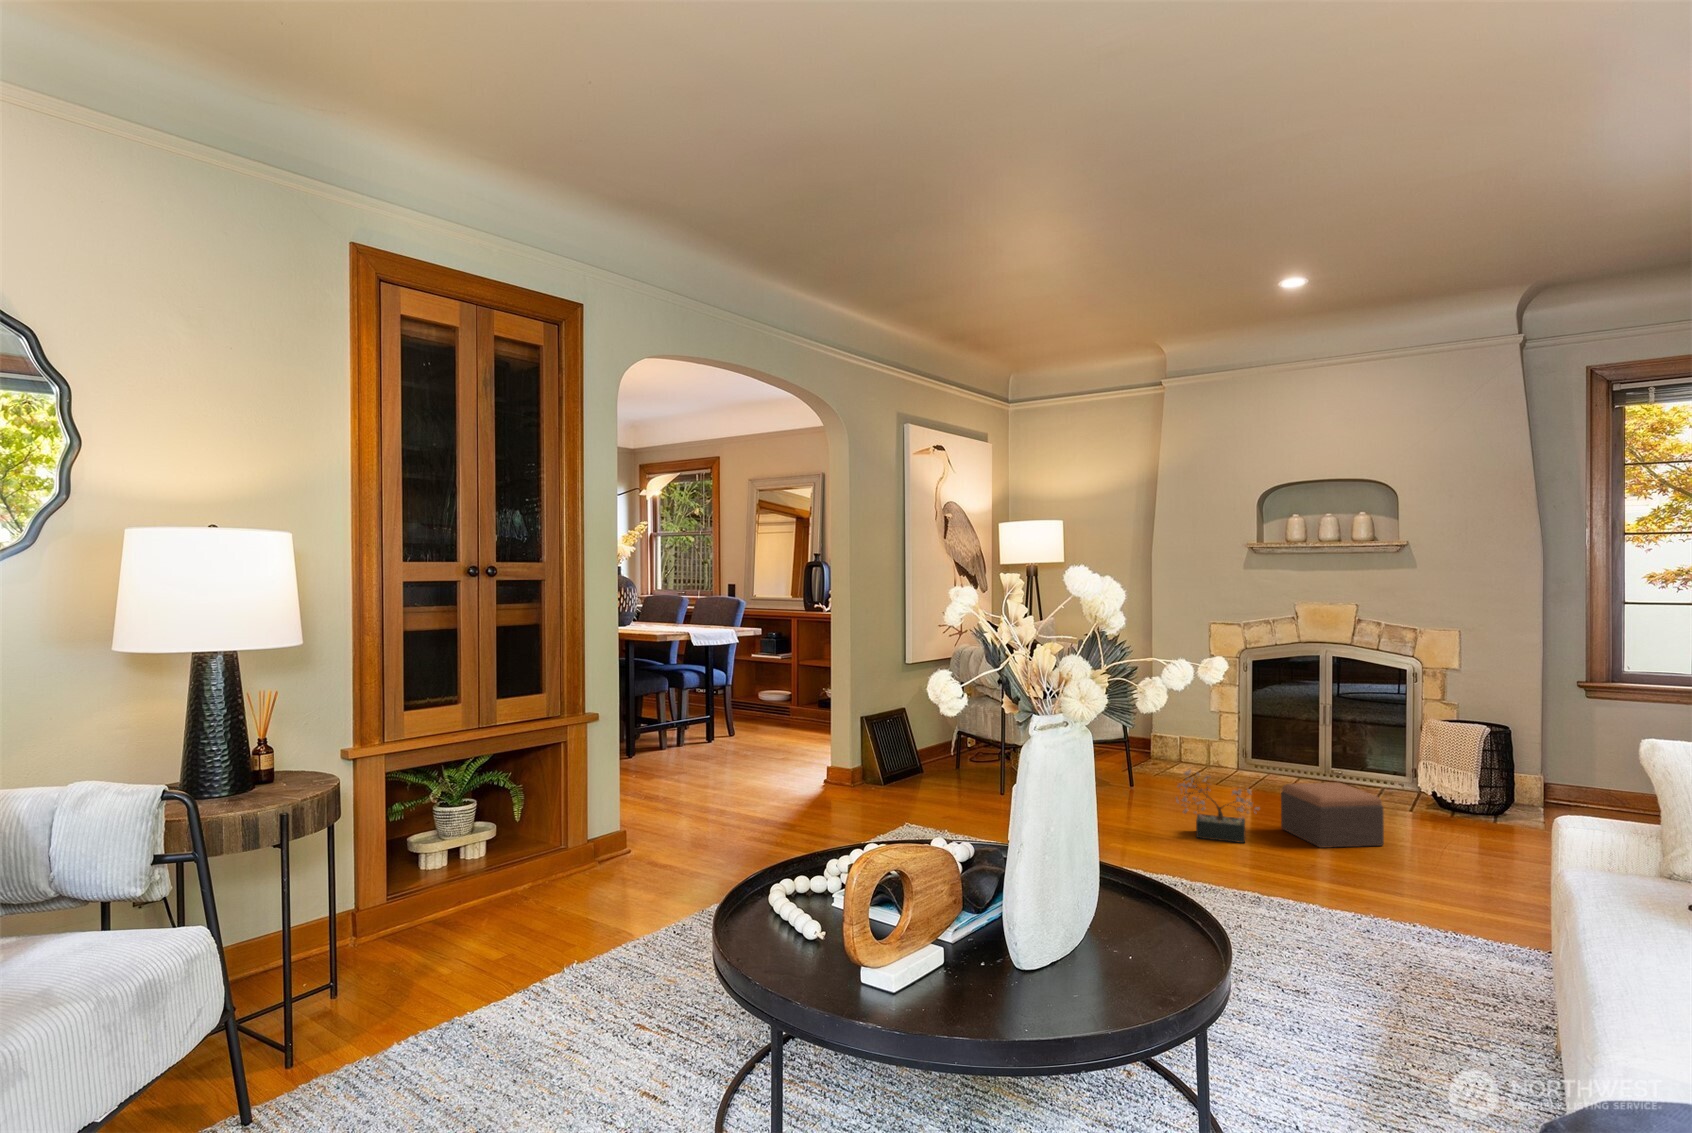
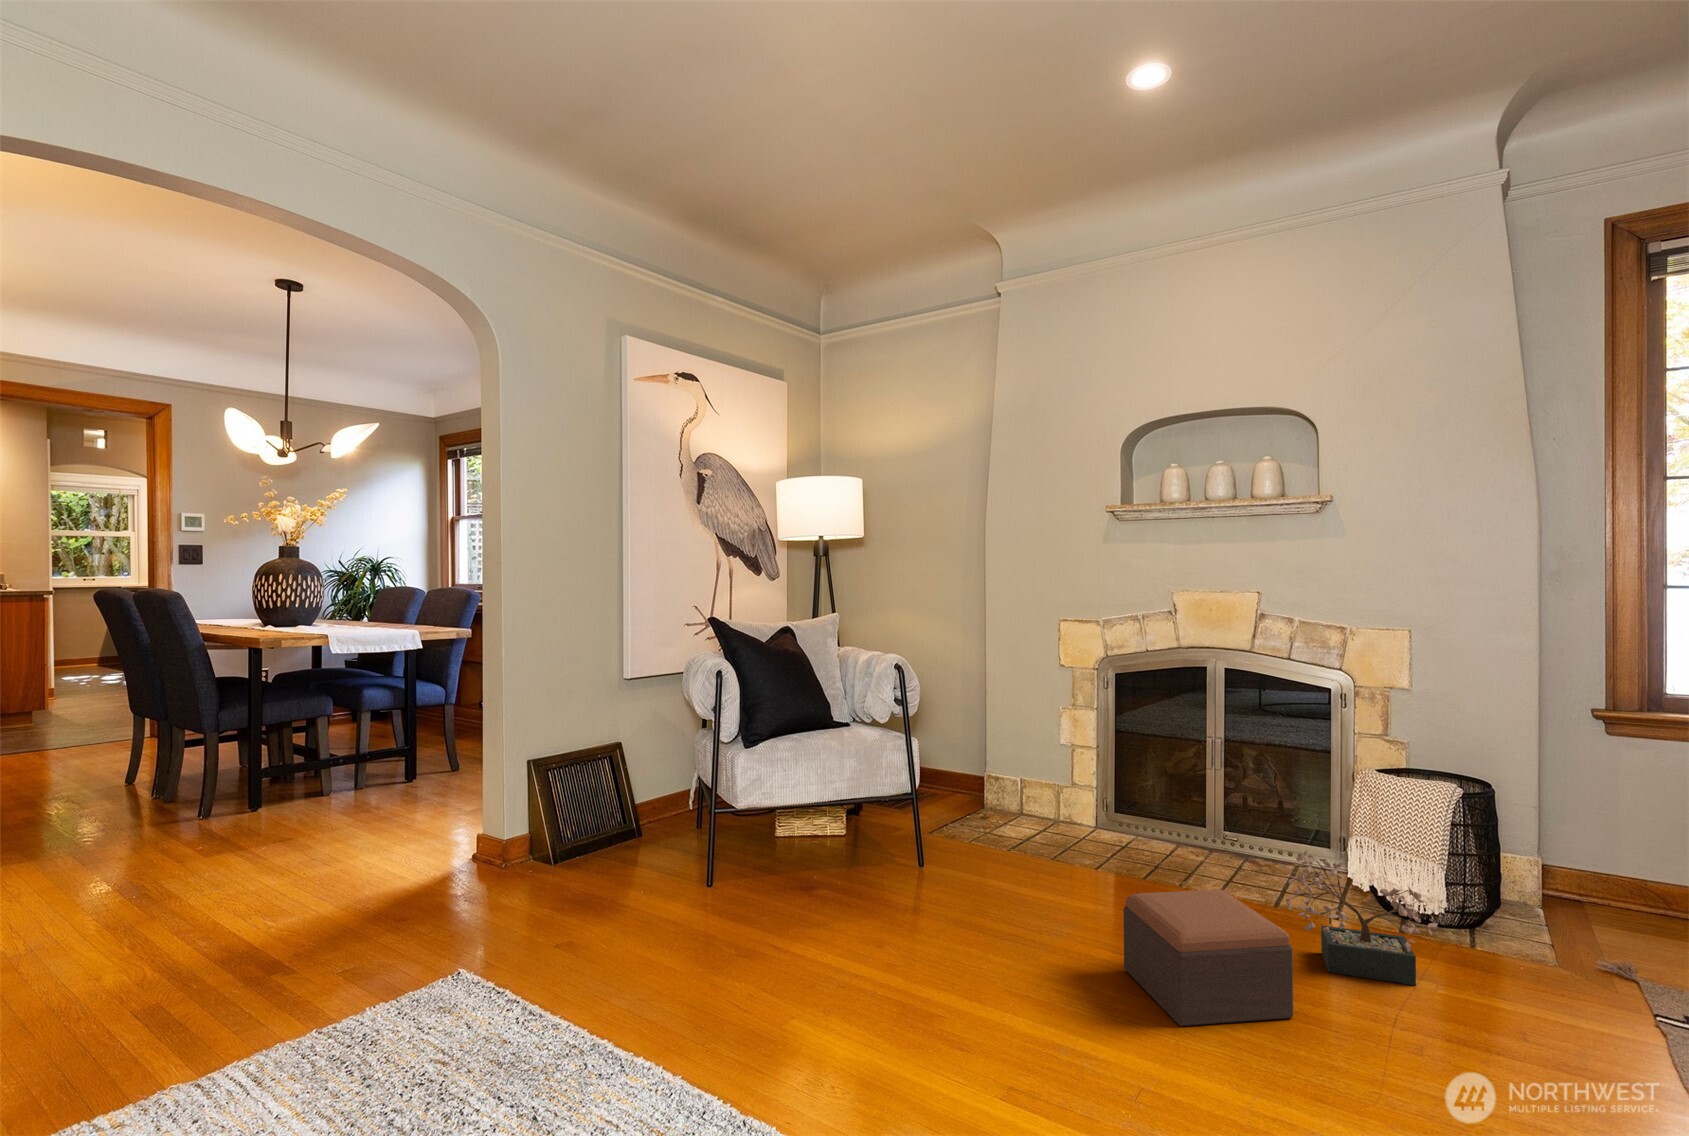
decorative plant: present [1176,769,1259,843] -> present [1286,851,1437,986]

